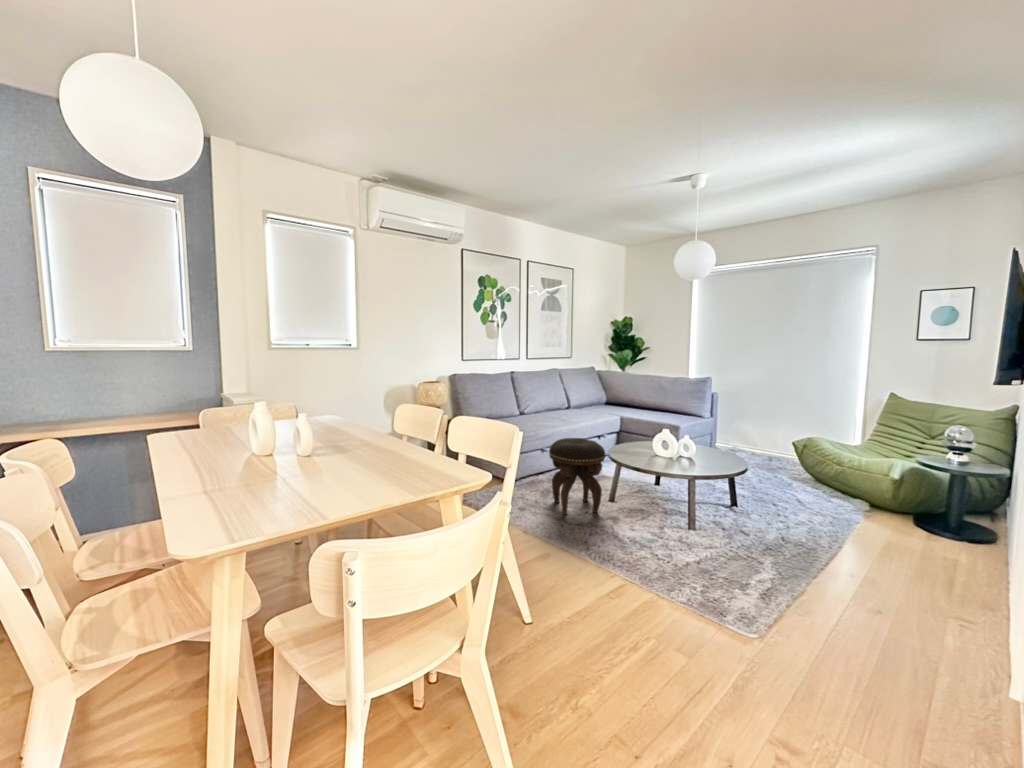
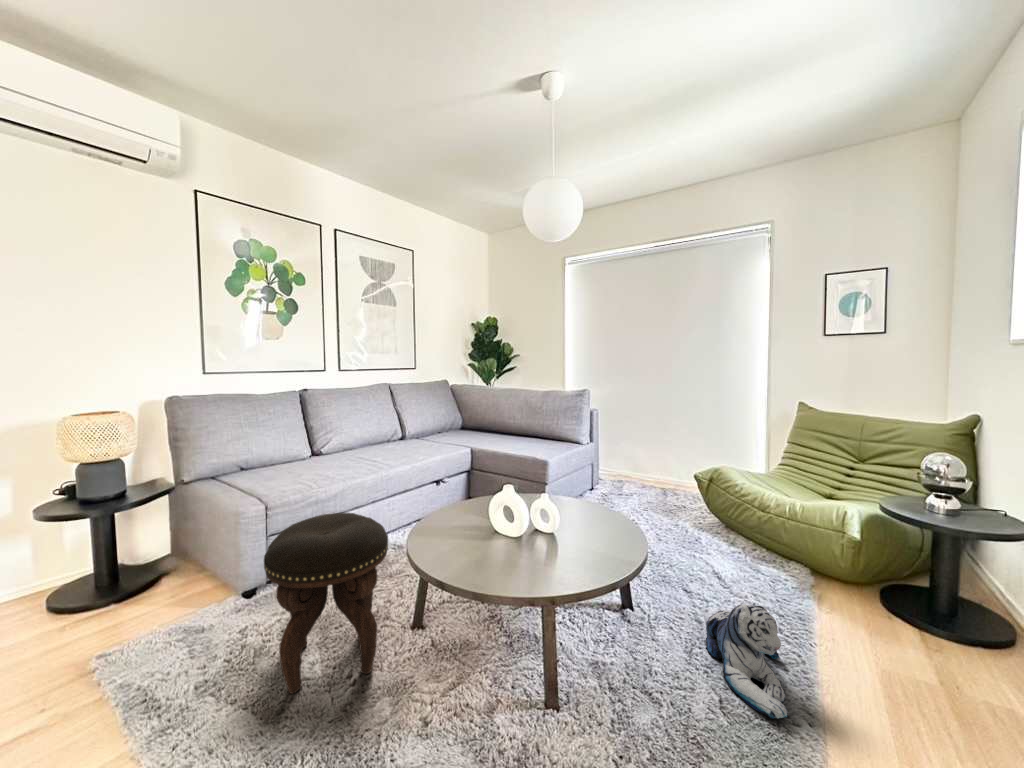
plush toy: none [780,497,825,545] -> present [706,604,788,719]

